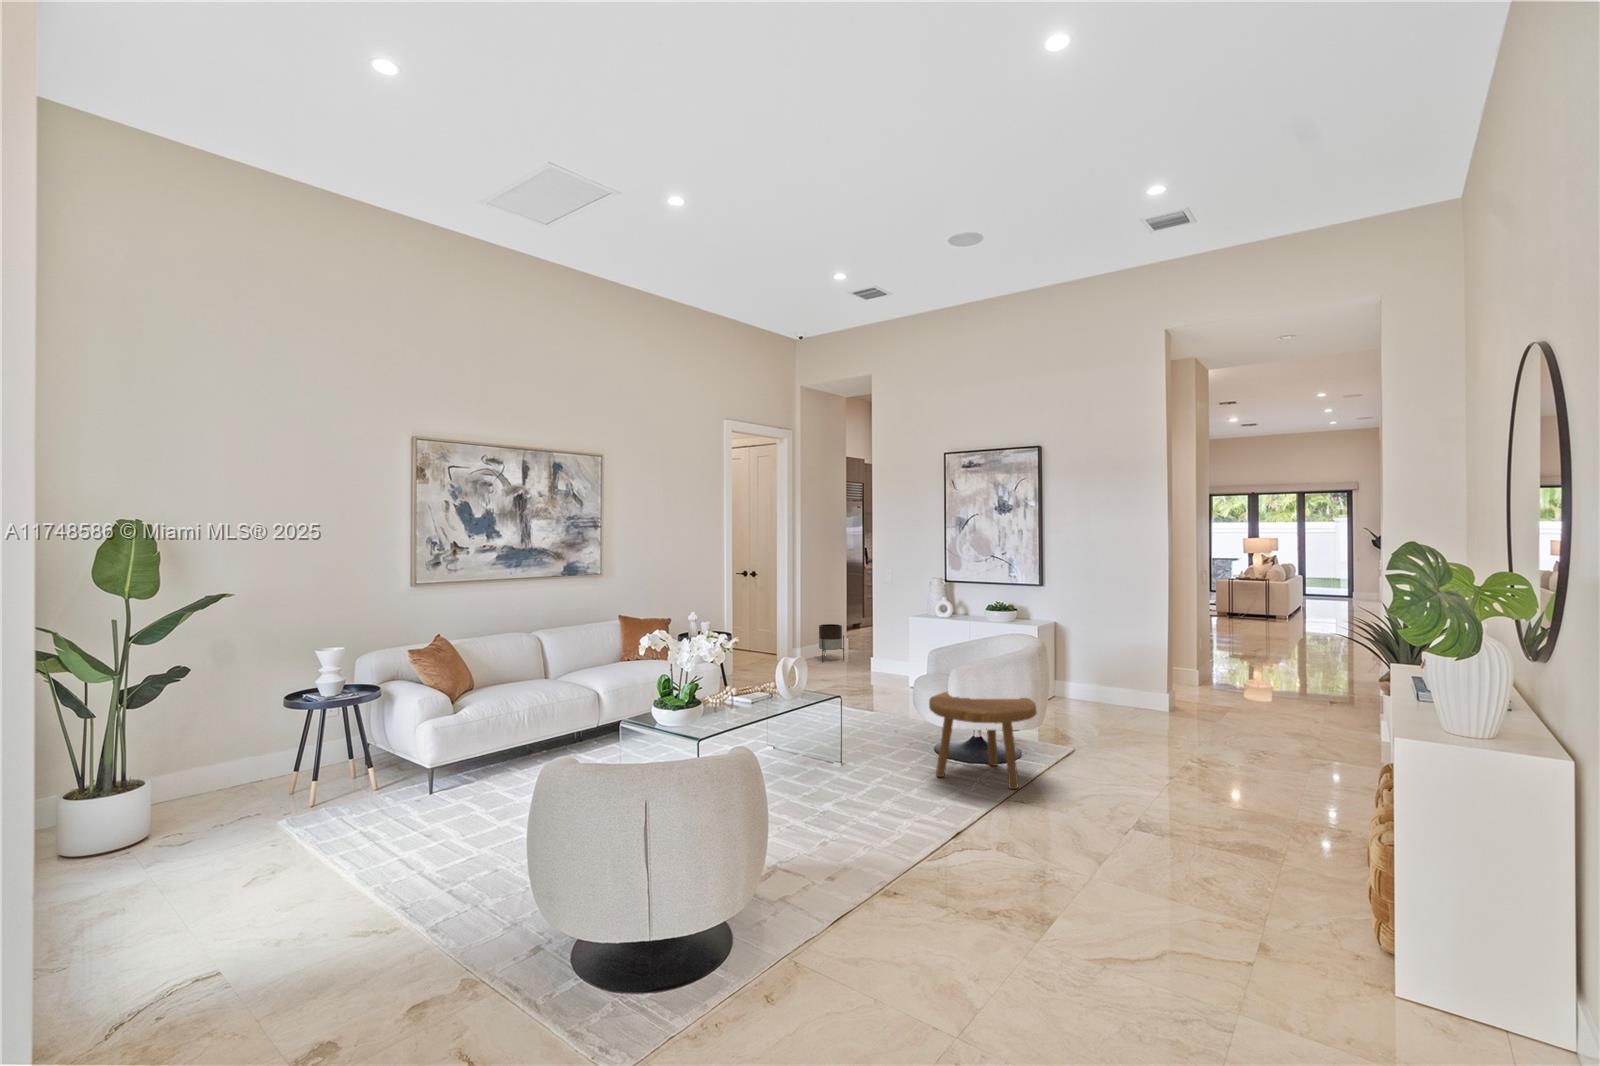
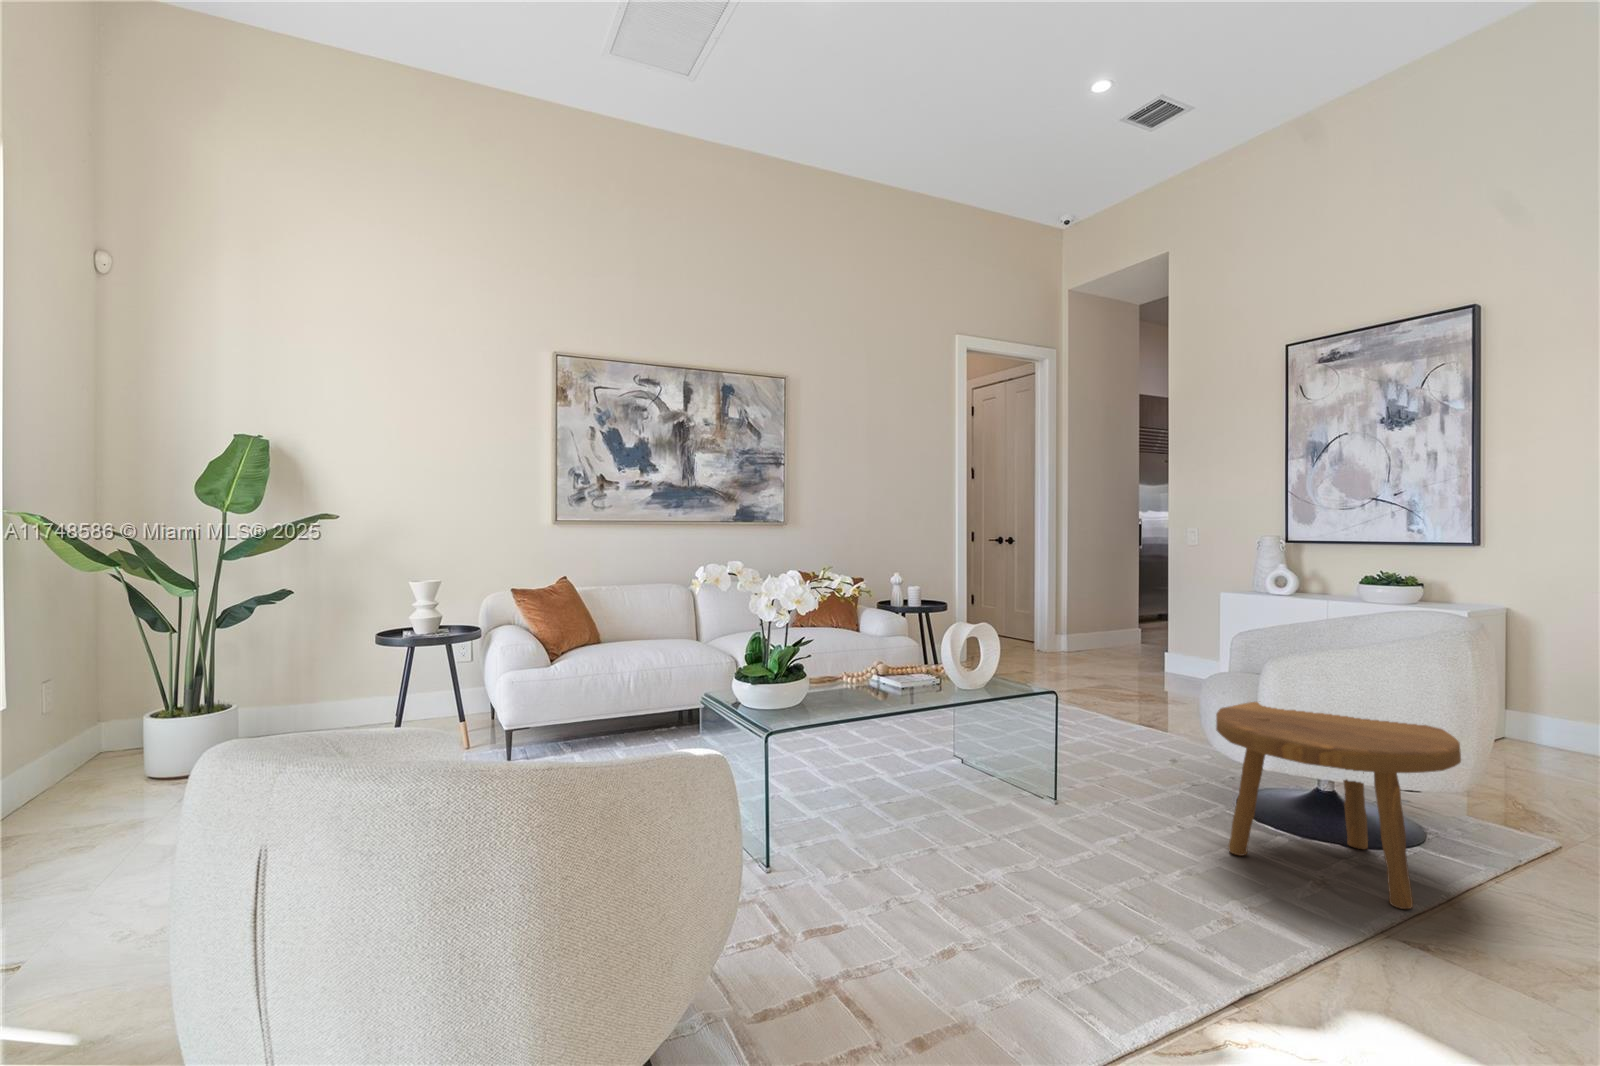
planter: present [819,624,844,662] -> none [1097,606,1133,656]

